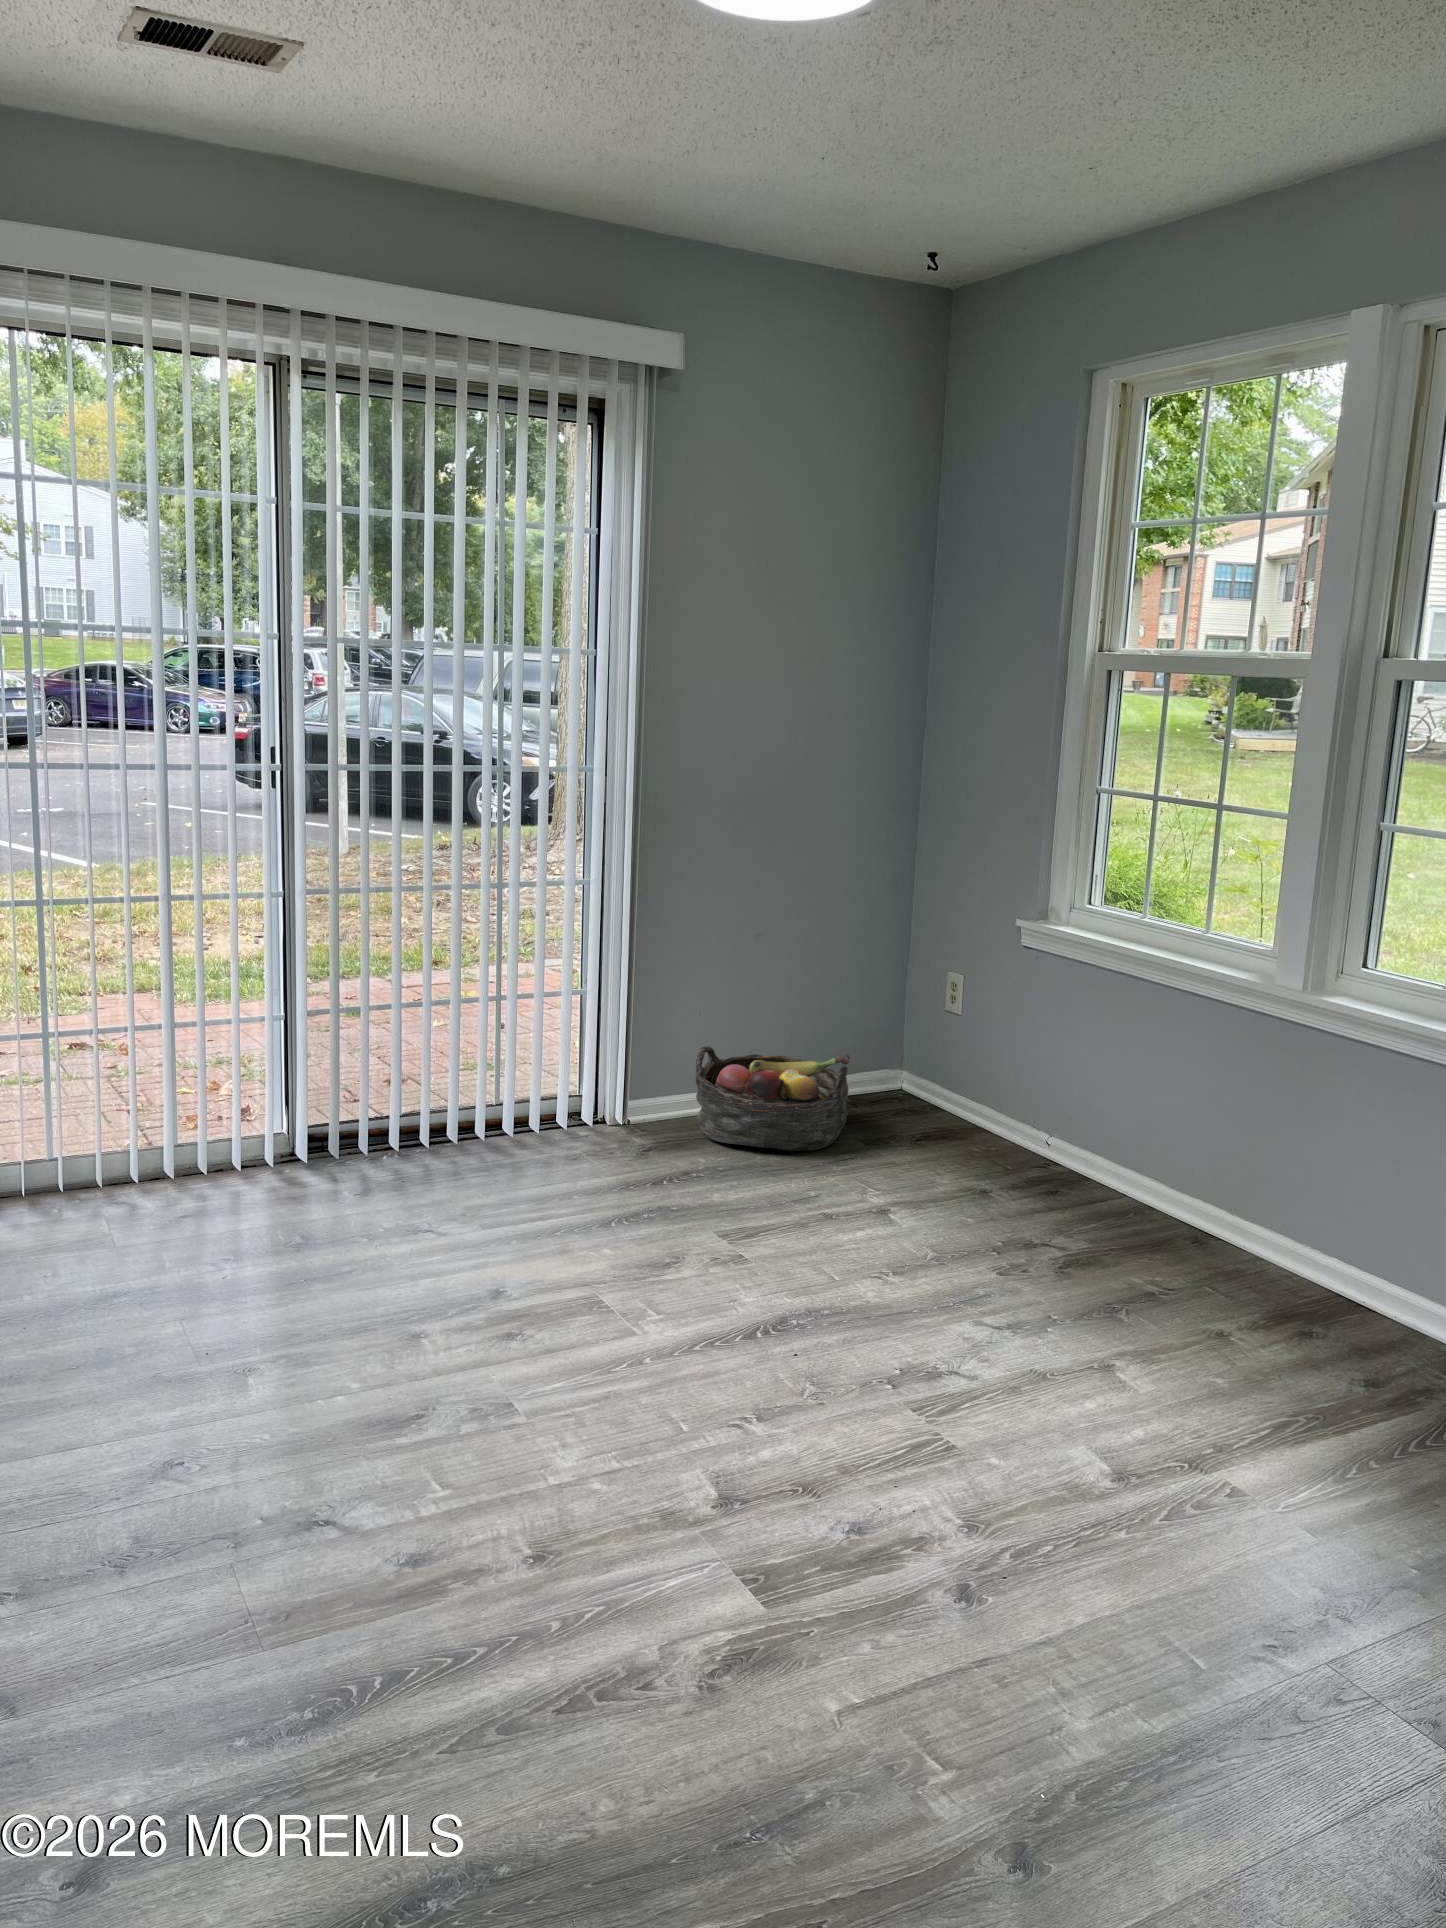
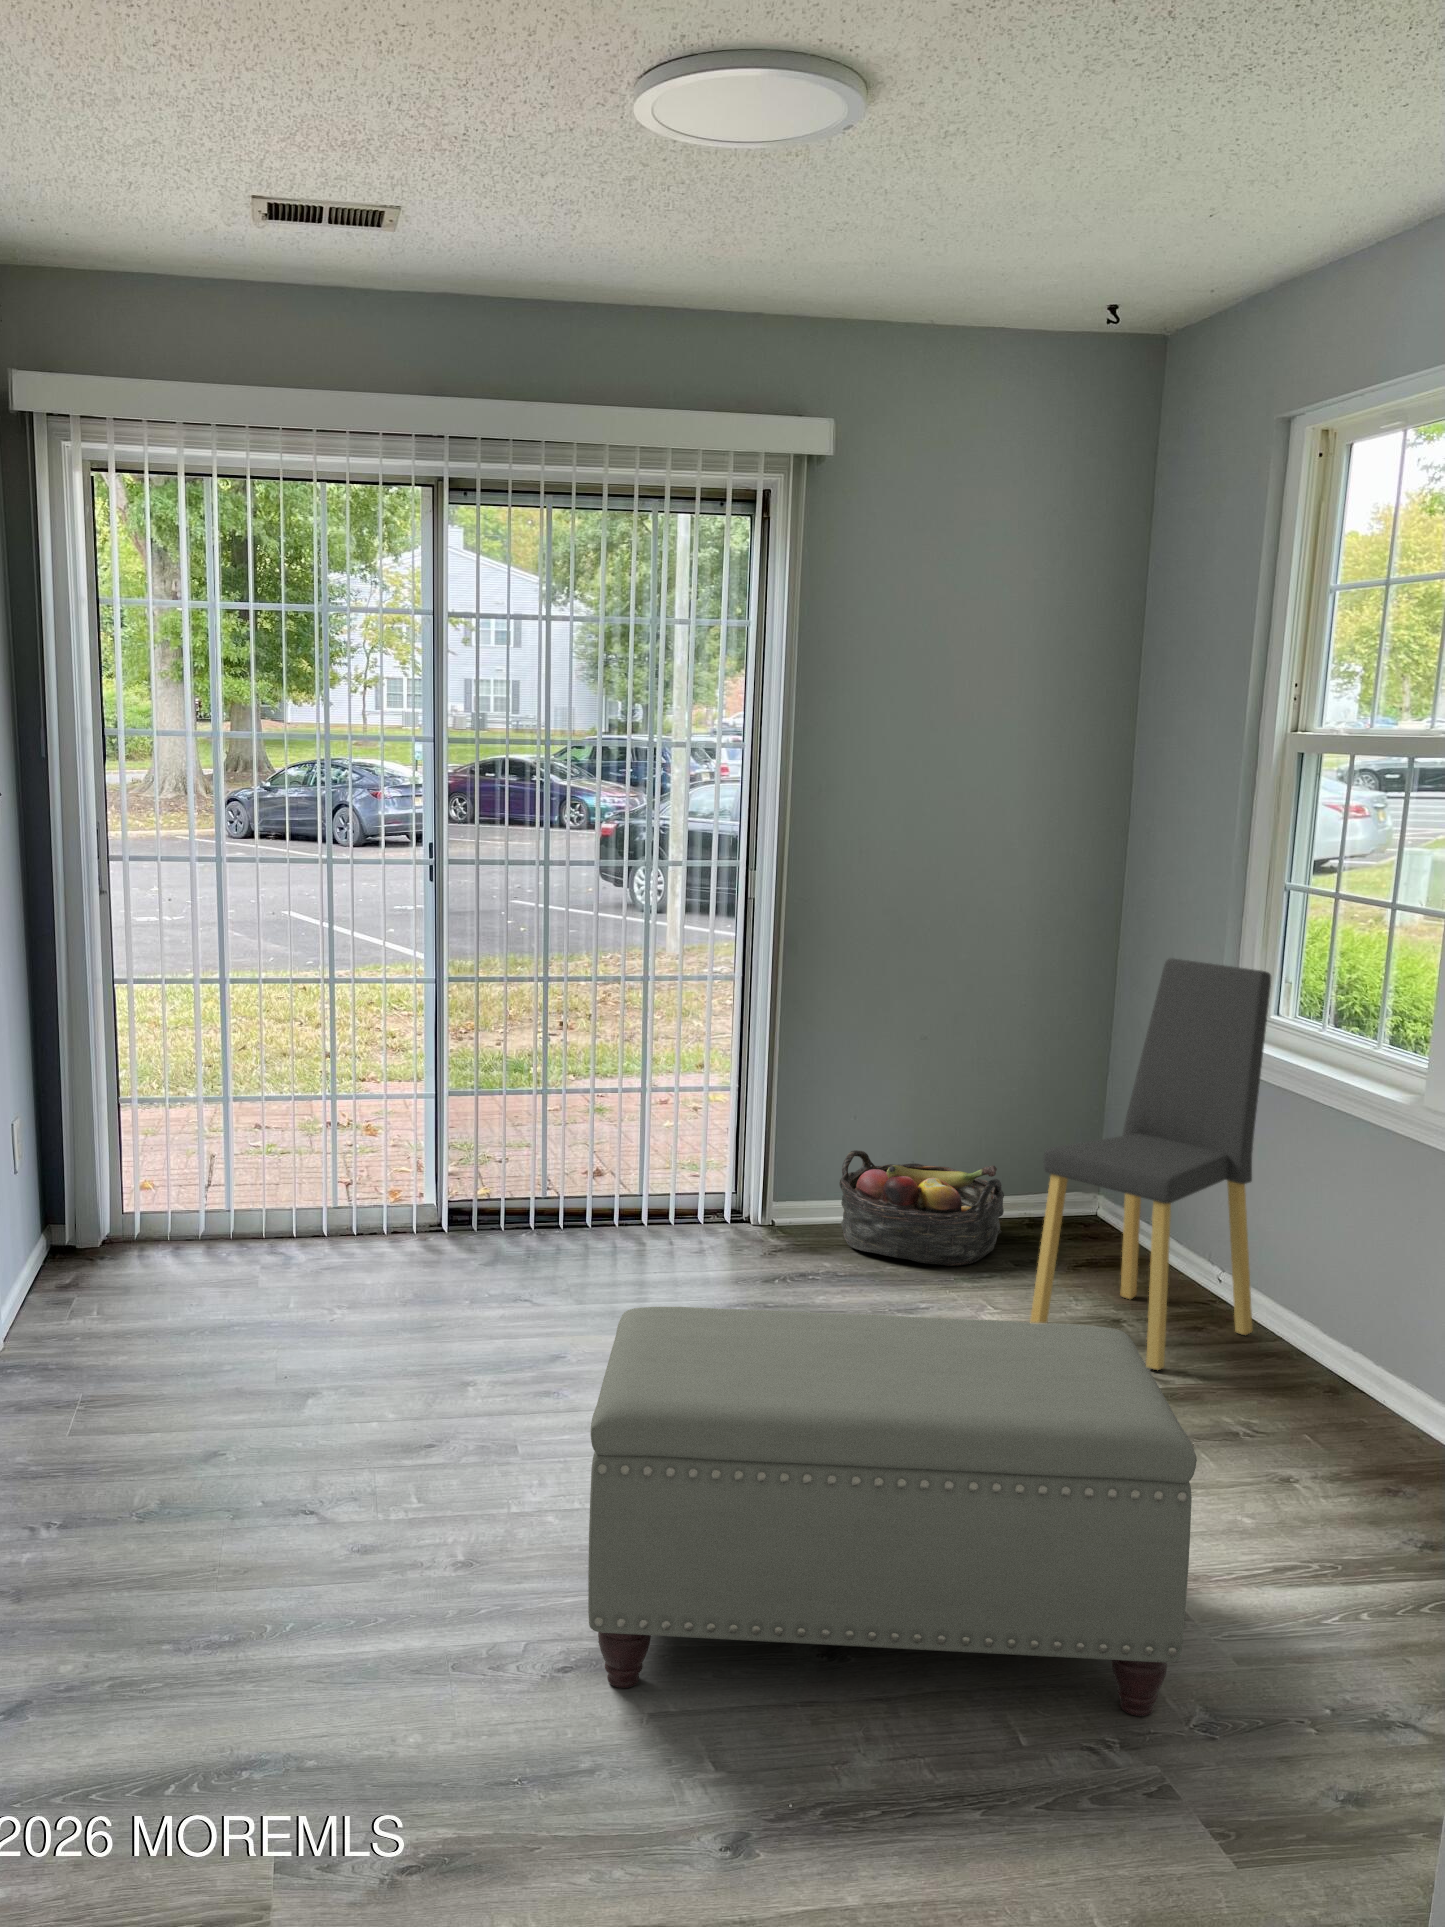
dining chair: none [918,856,1119,1238] -> present [1030,958,1271,1370]
ottoman: none [687,1227,1352,1686] -> present [588,1307,1197,1716]

